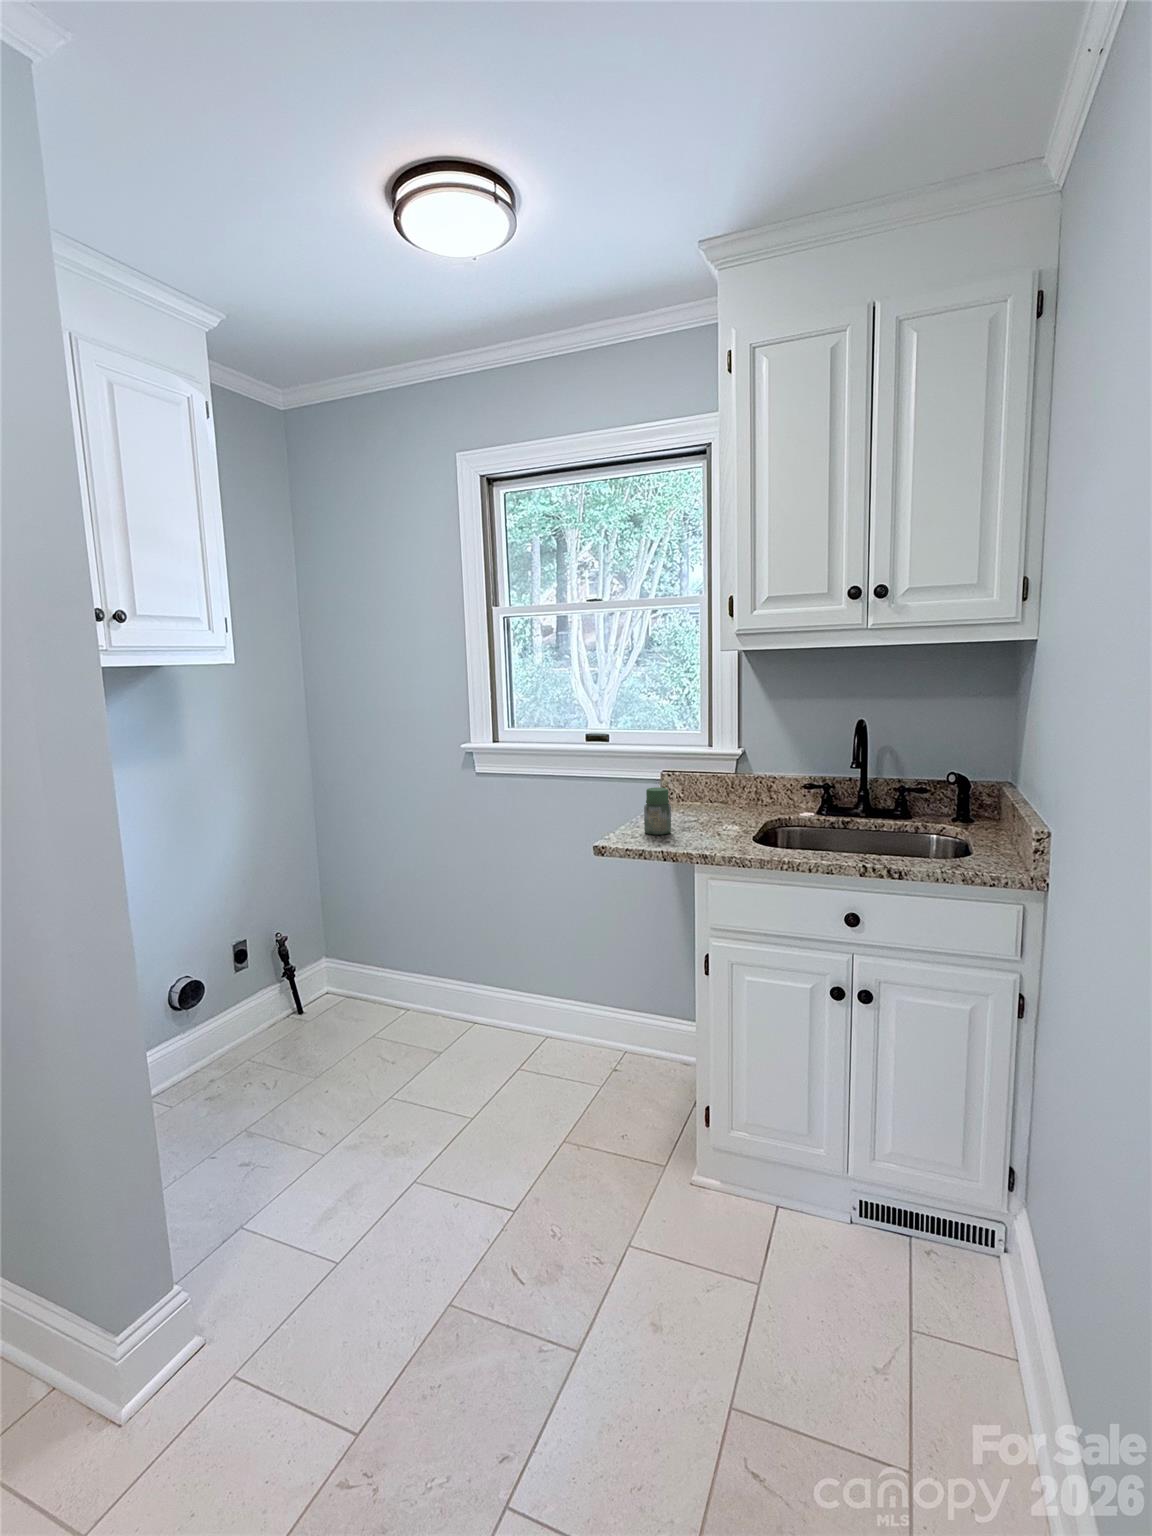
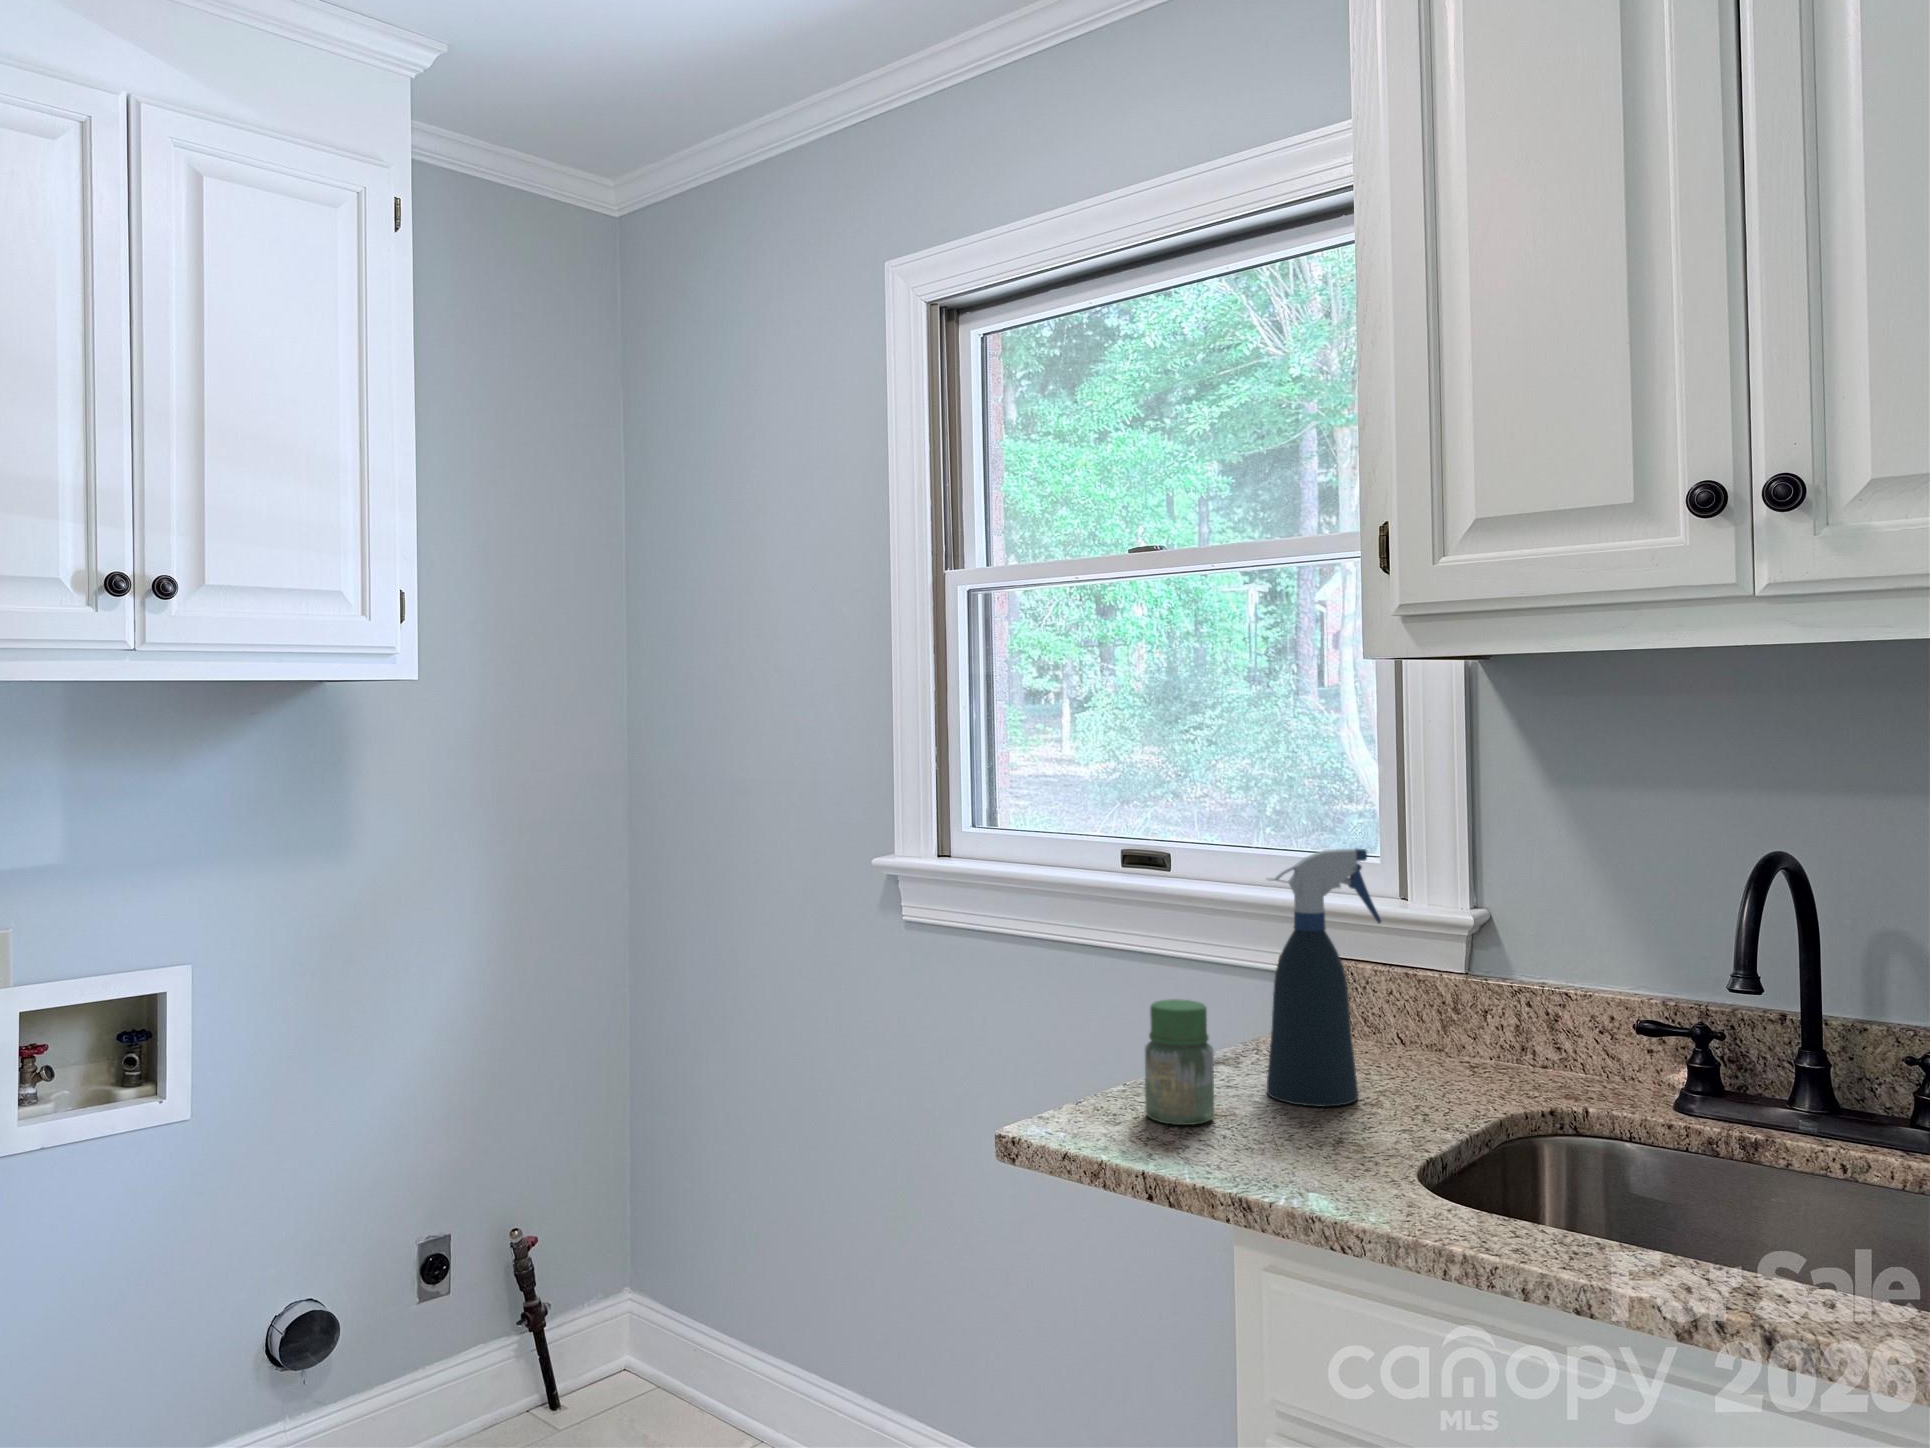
spray bottle: none [678,726,720,825] -> present [1267,848,1381,1107]

